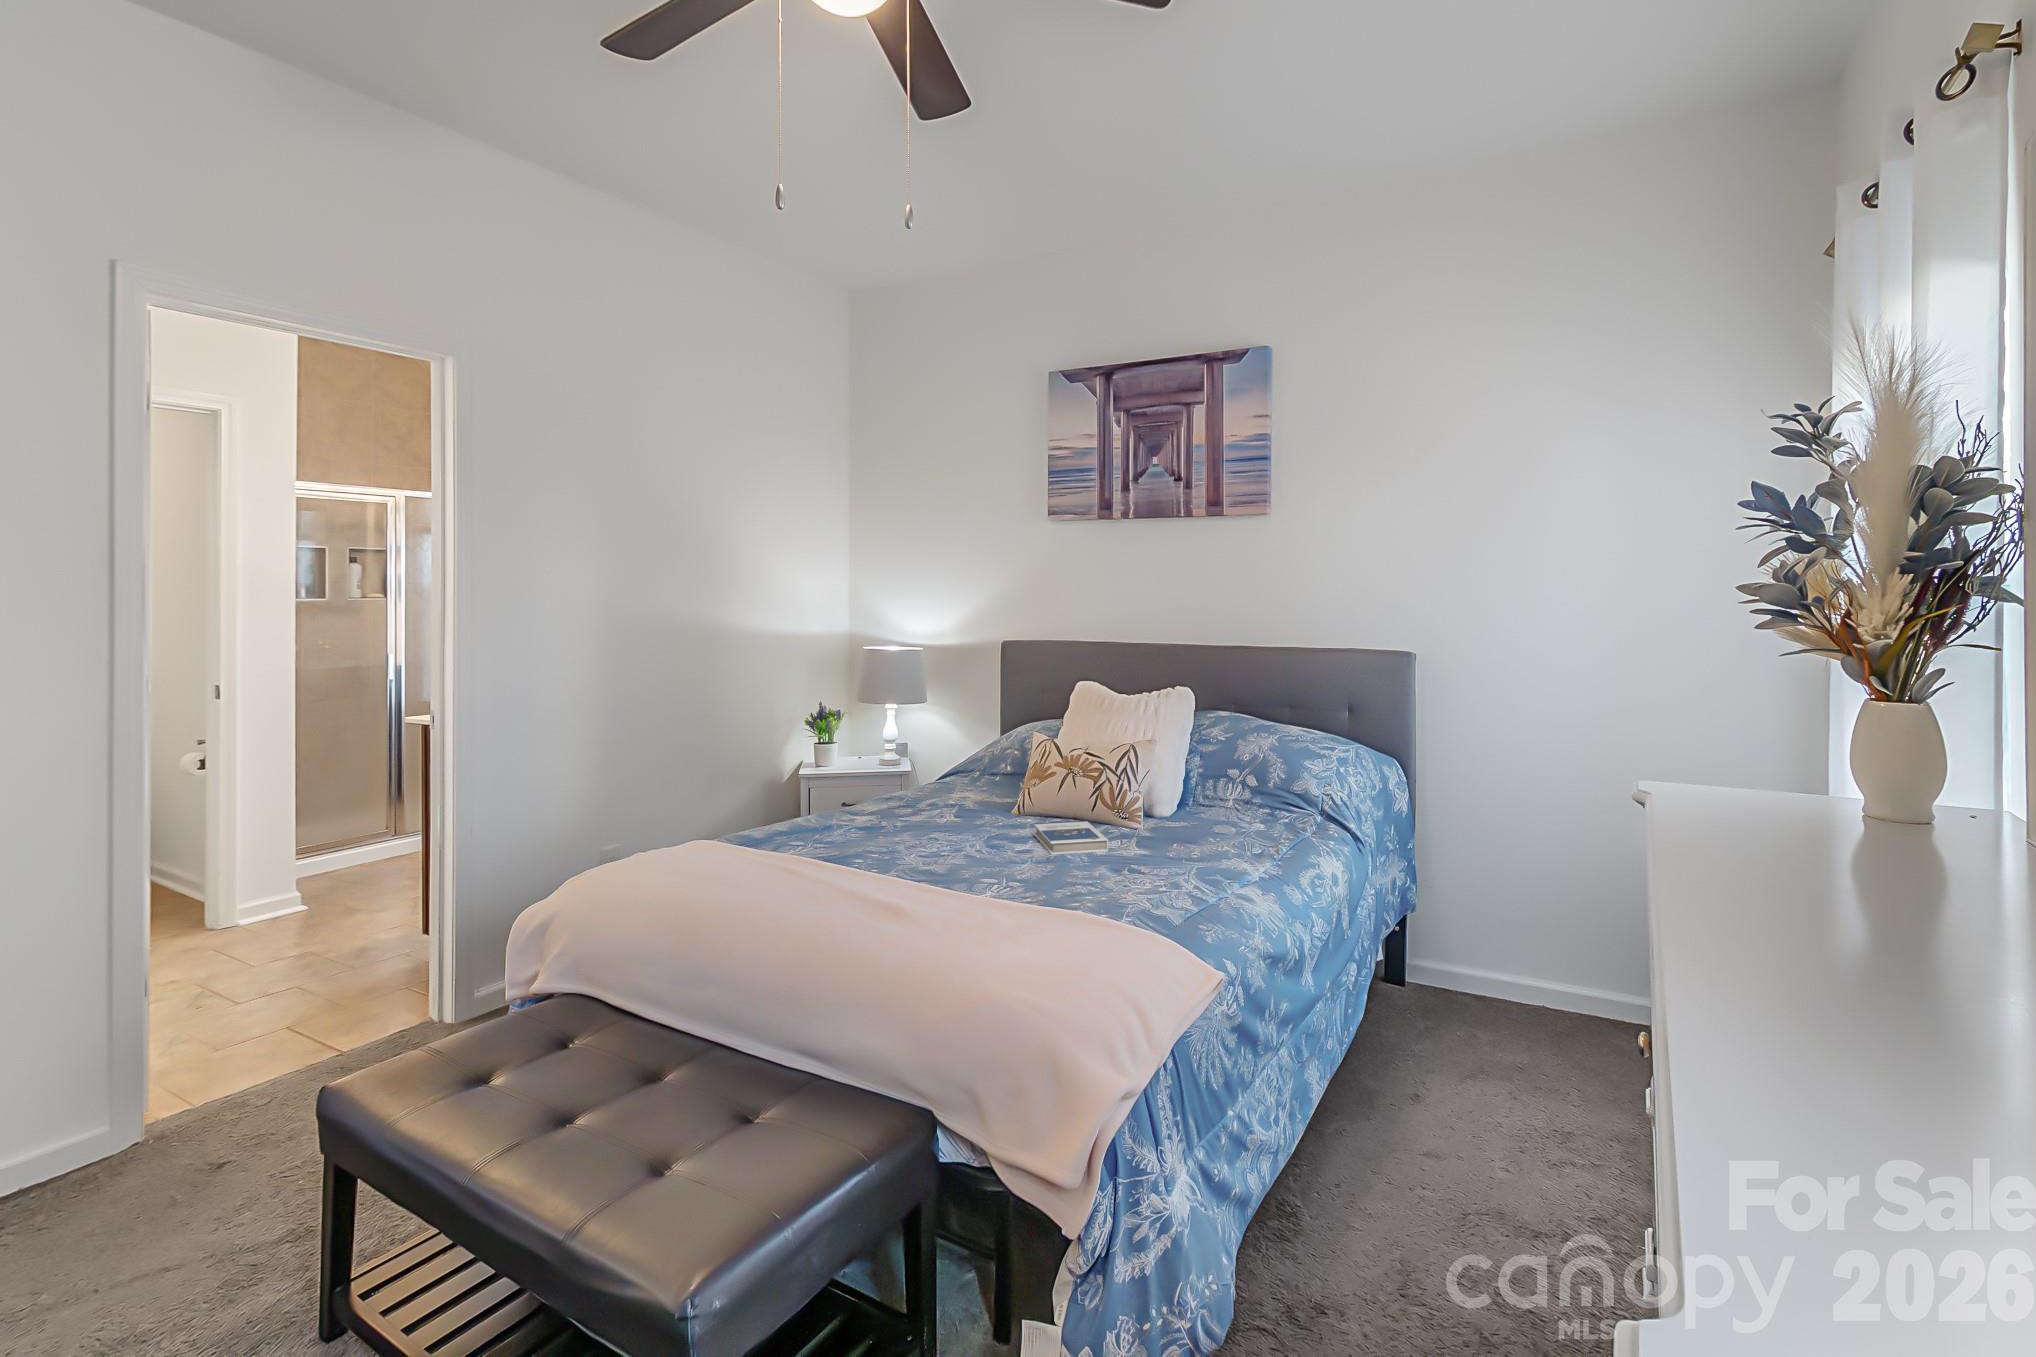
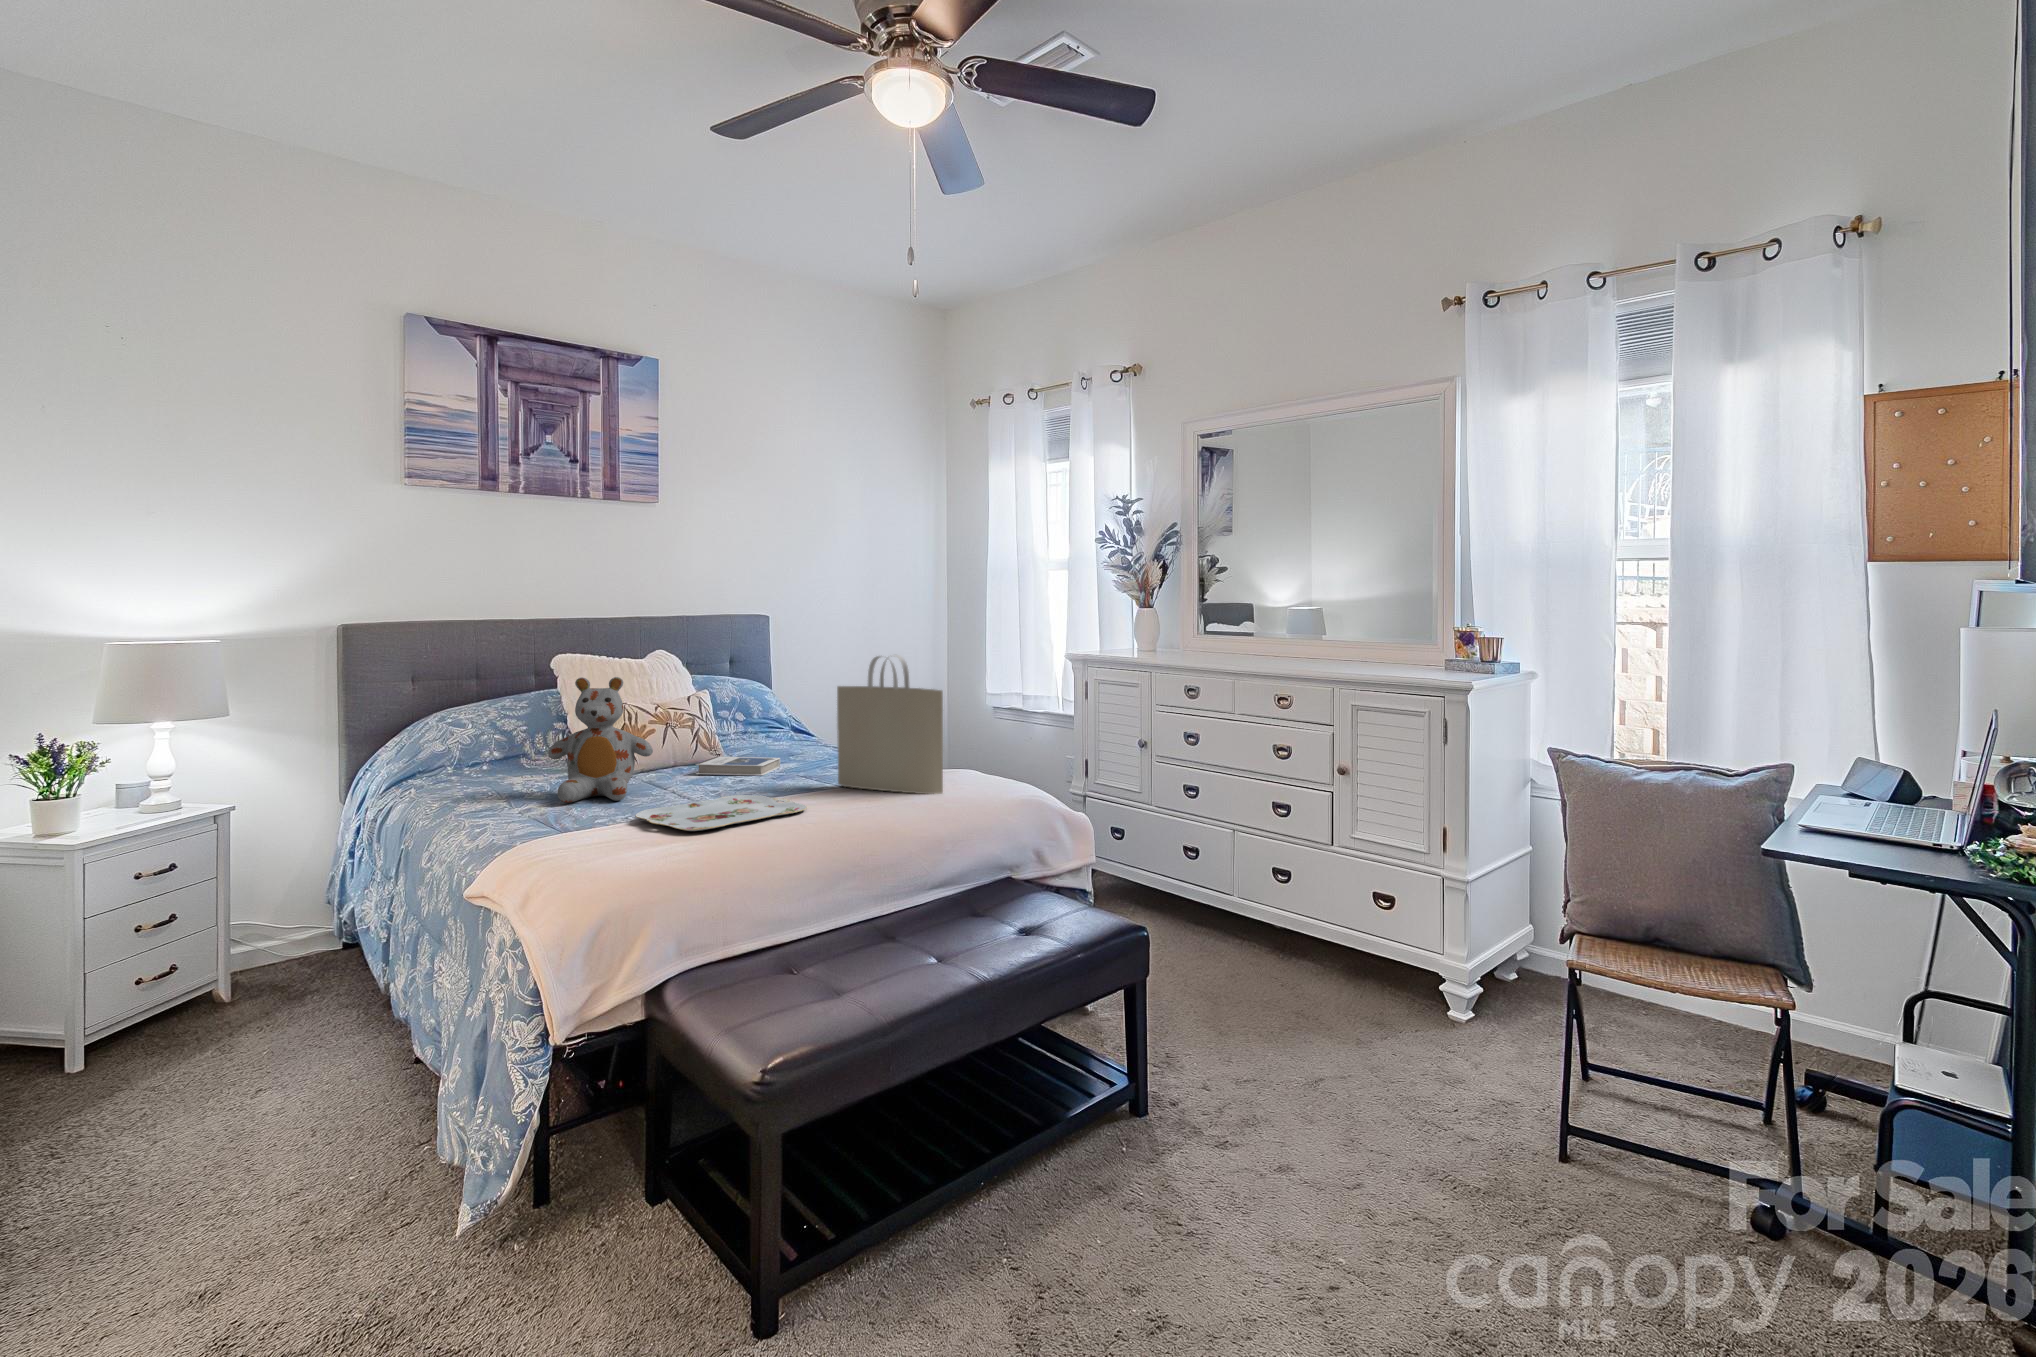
stuffed bear: none [863,718,947,841] -> present [548,677,653,803]
tote bag: none [976,741,1015,941] -> present [837,655,943,794]
serving tray: none [739,855,911,901] -> present [635,795,807,831]

